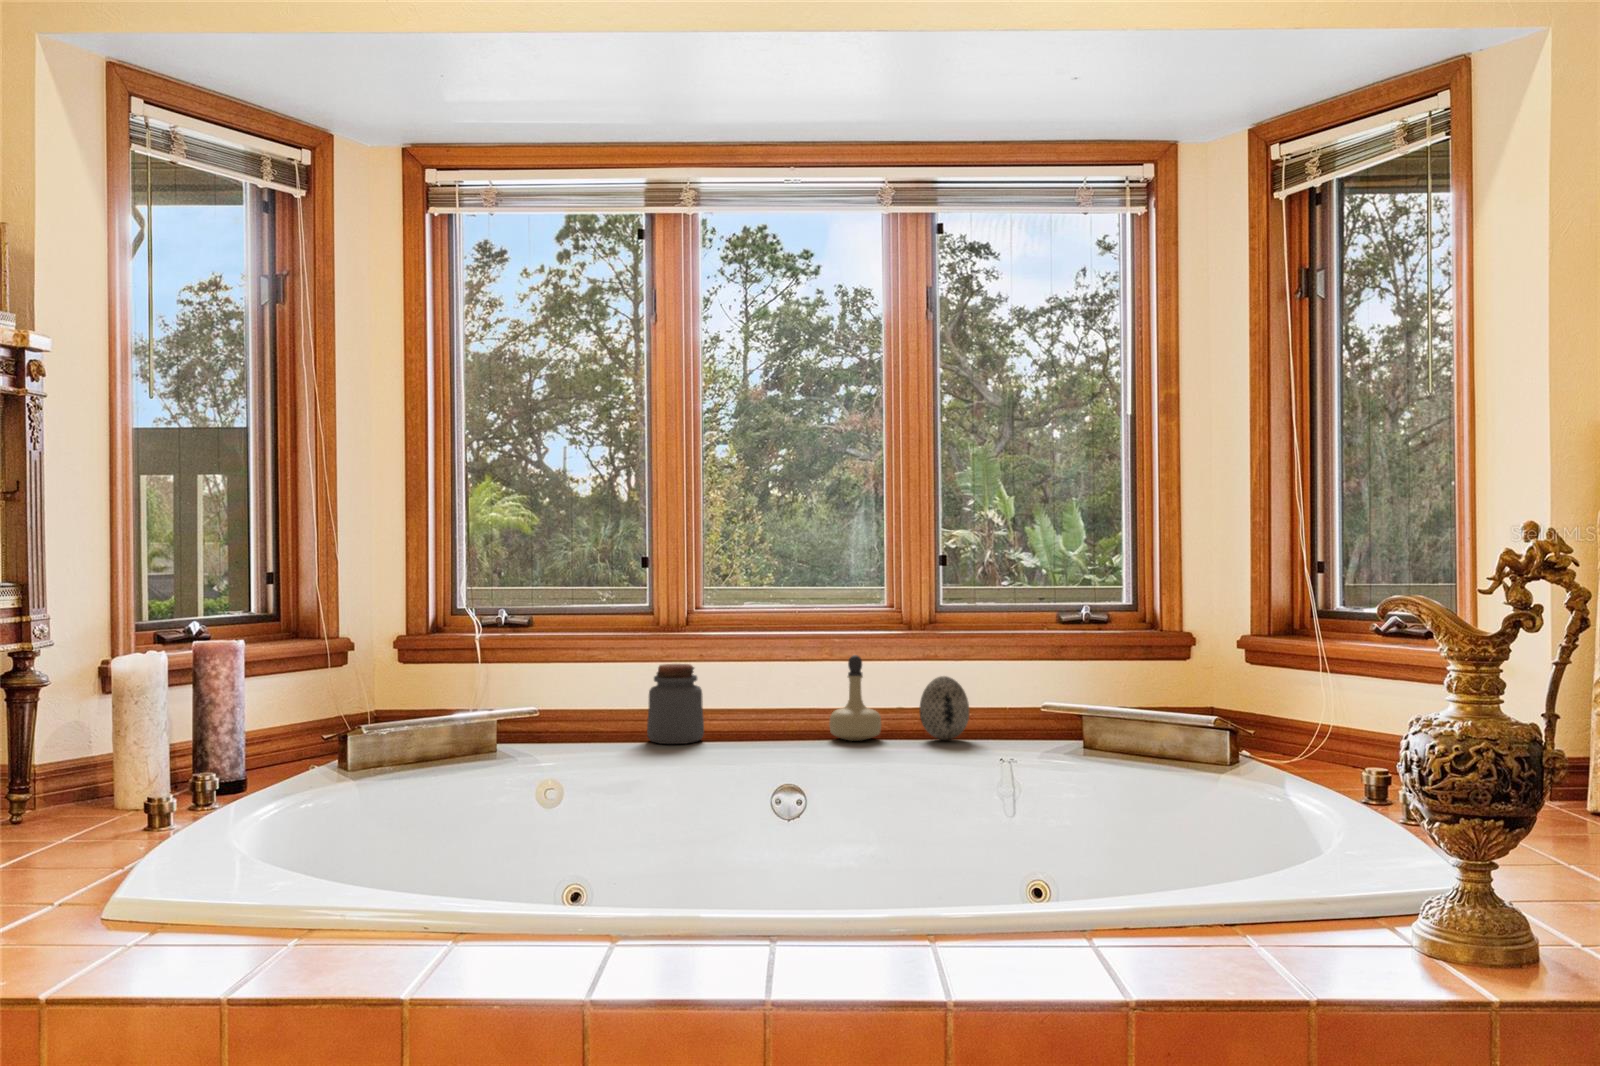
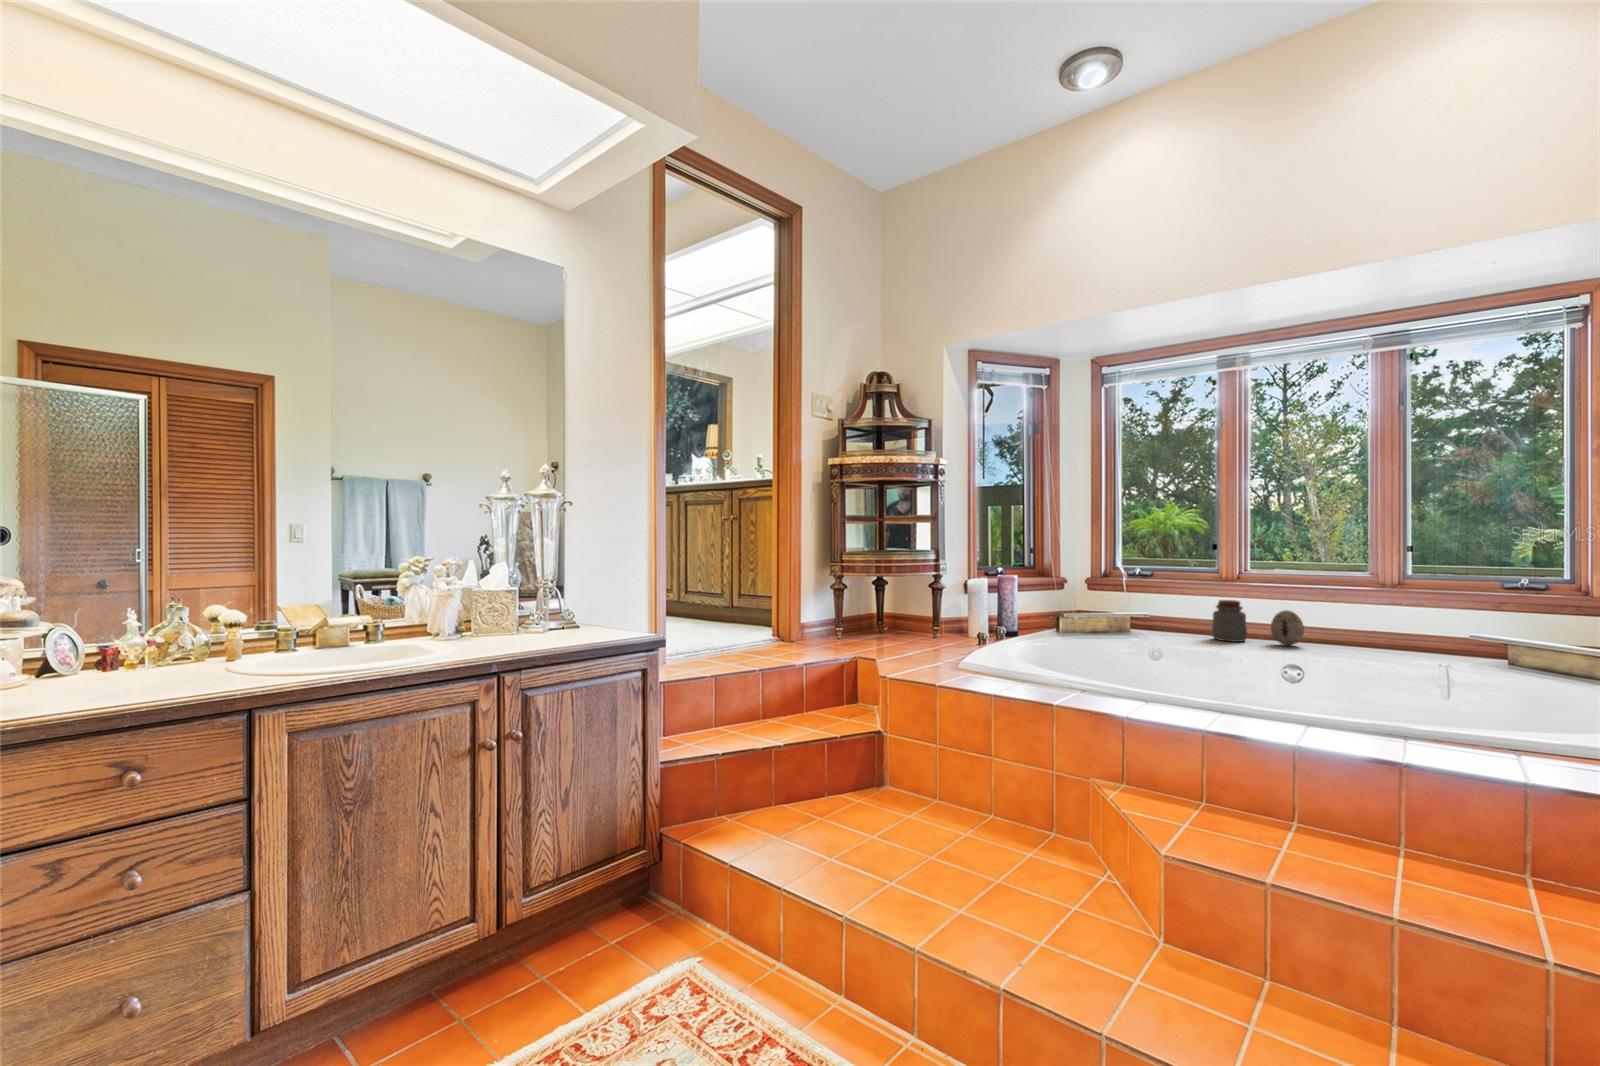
perfume bottle: present [829,655,881,741] -> none [1331,602,1370,652]
decorative egg: present [919,676,969,740] -> present [1271,610,1304,645]

